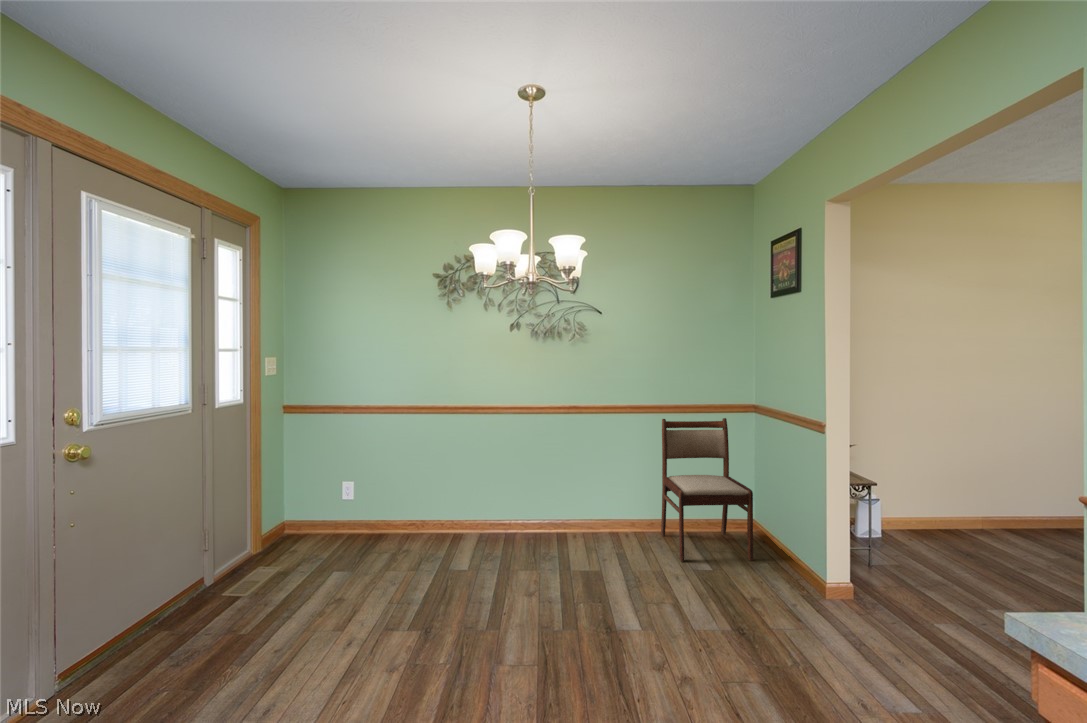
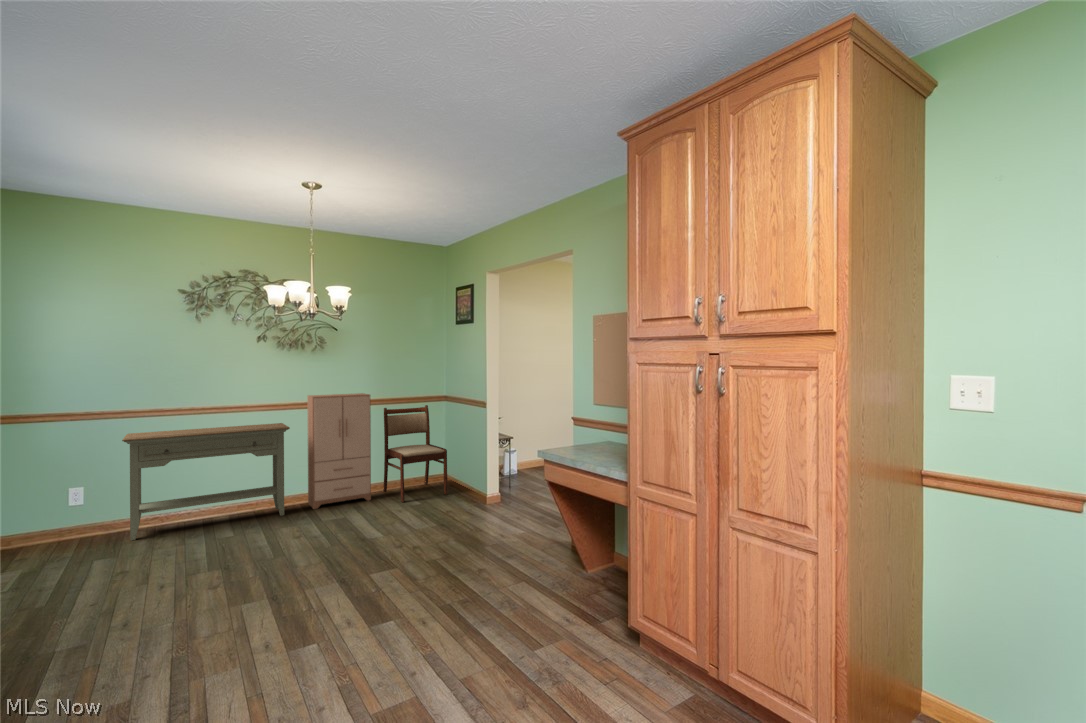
cabinet: none [565,397,640,547] -> present [307,393,371,509]
console table: none [372,431,537,549] -> present [122,423,290,541]

